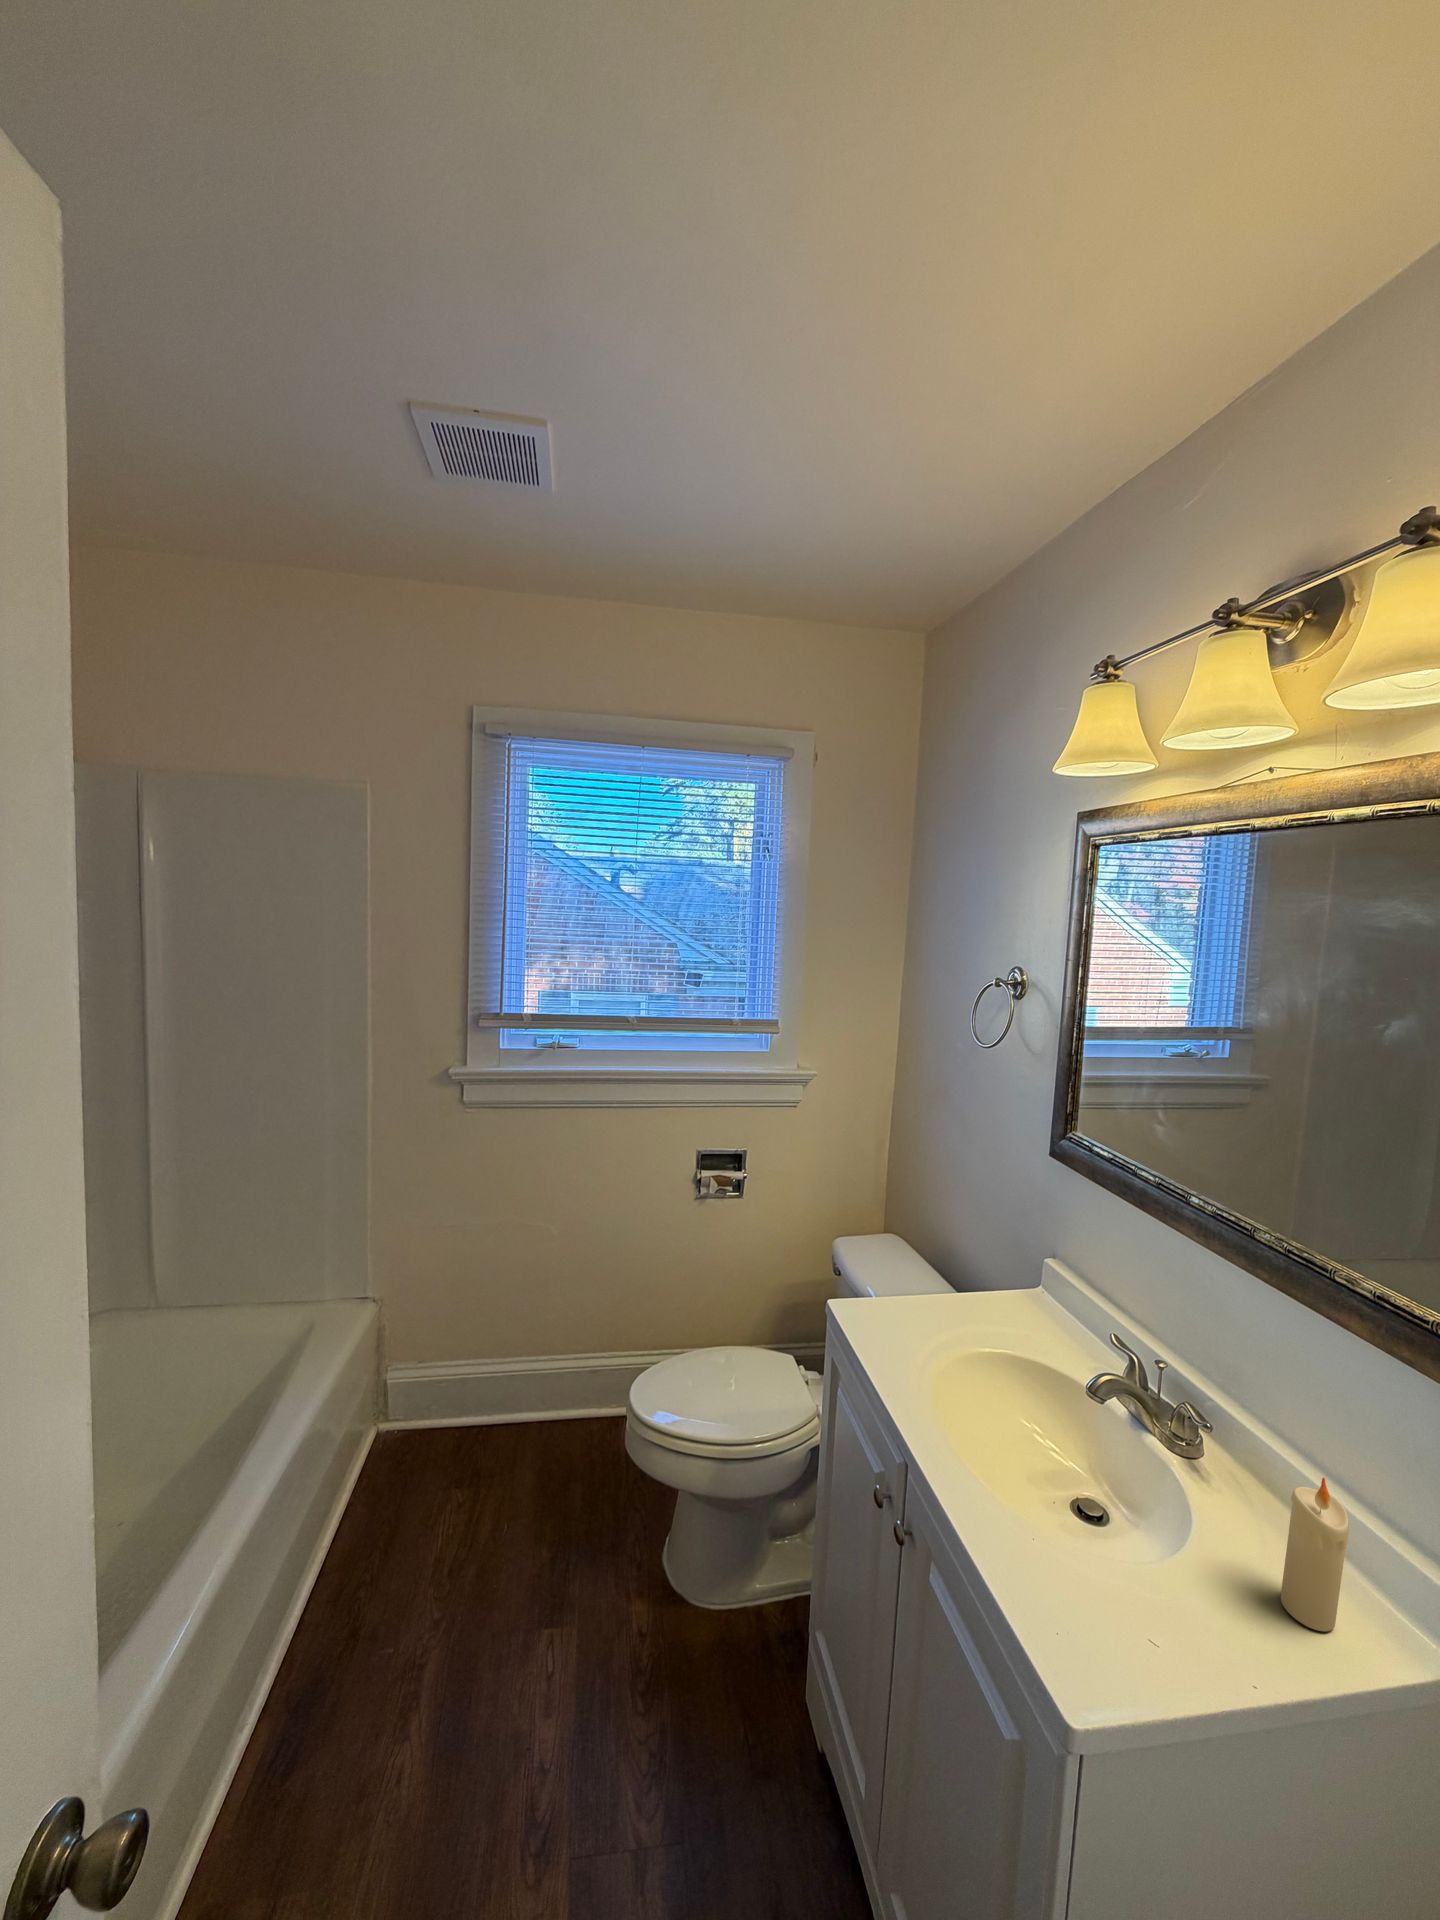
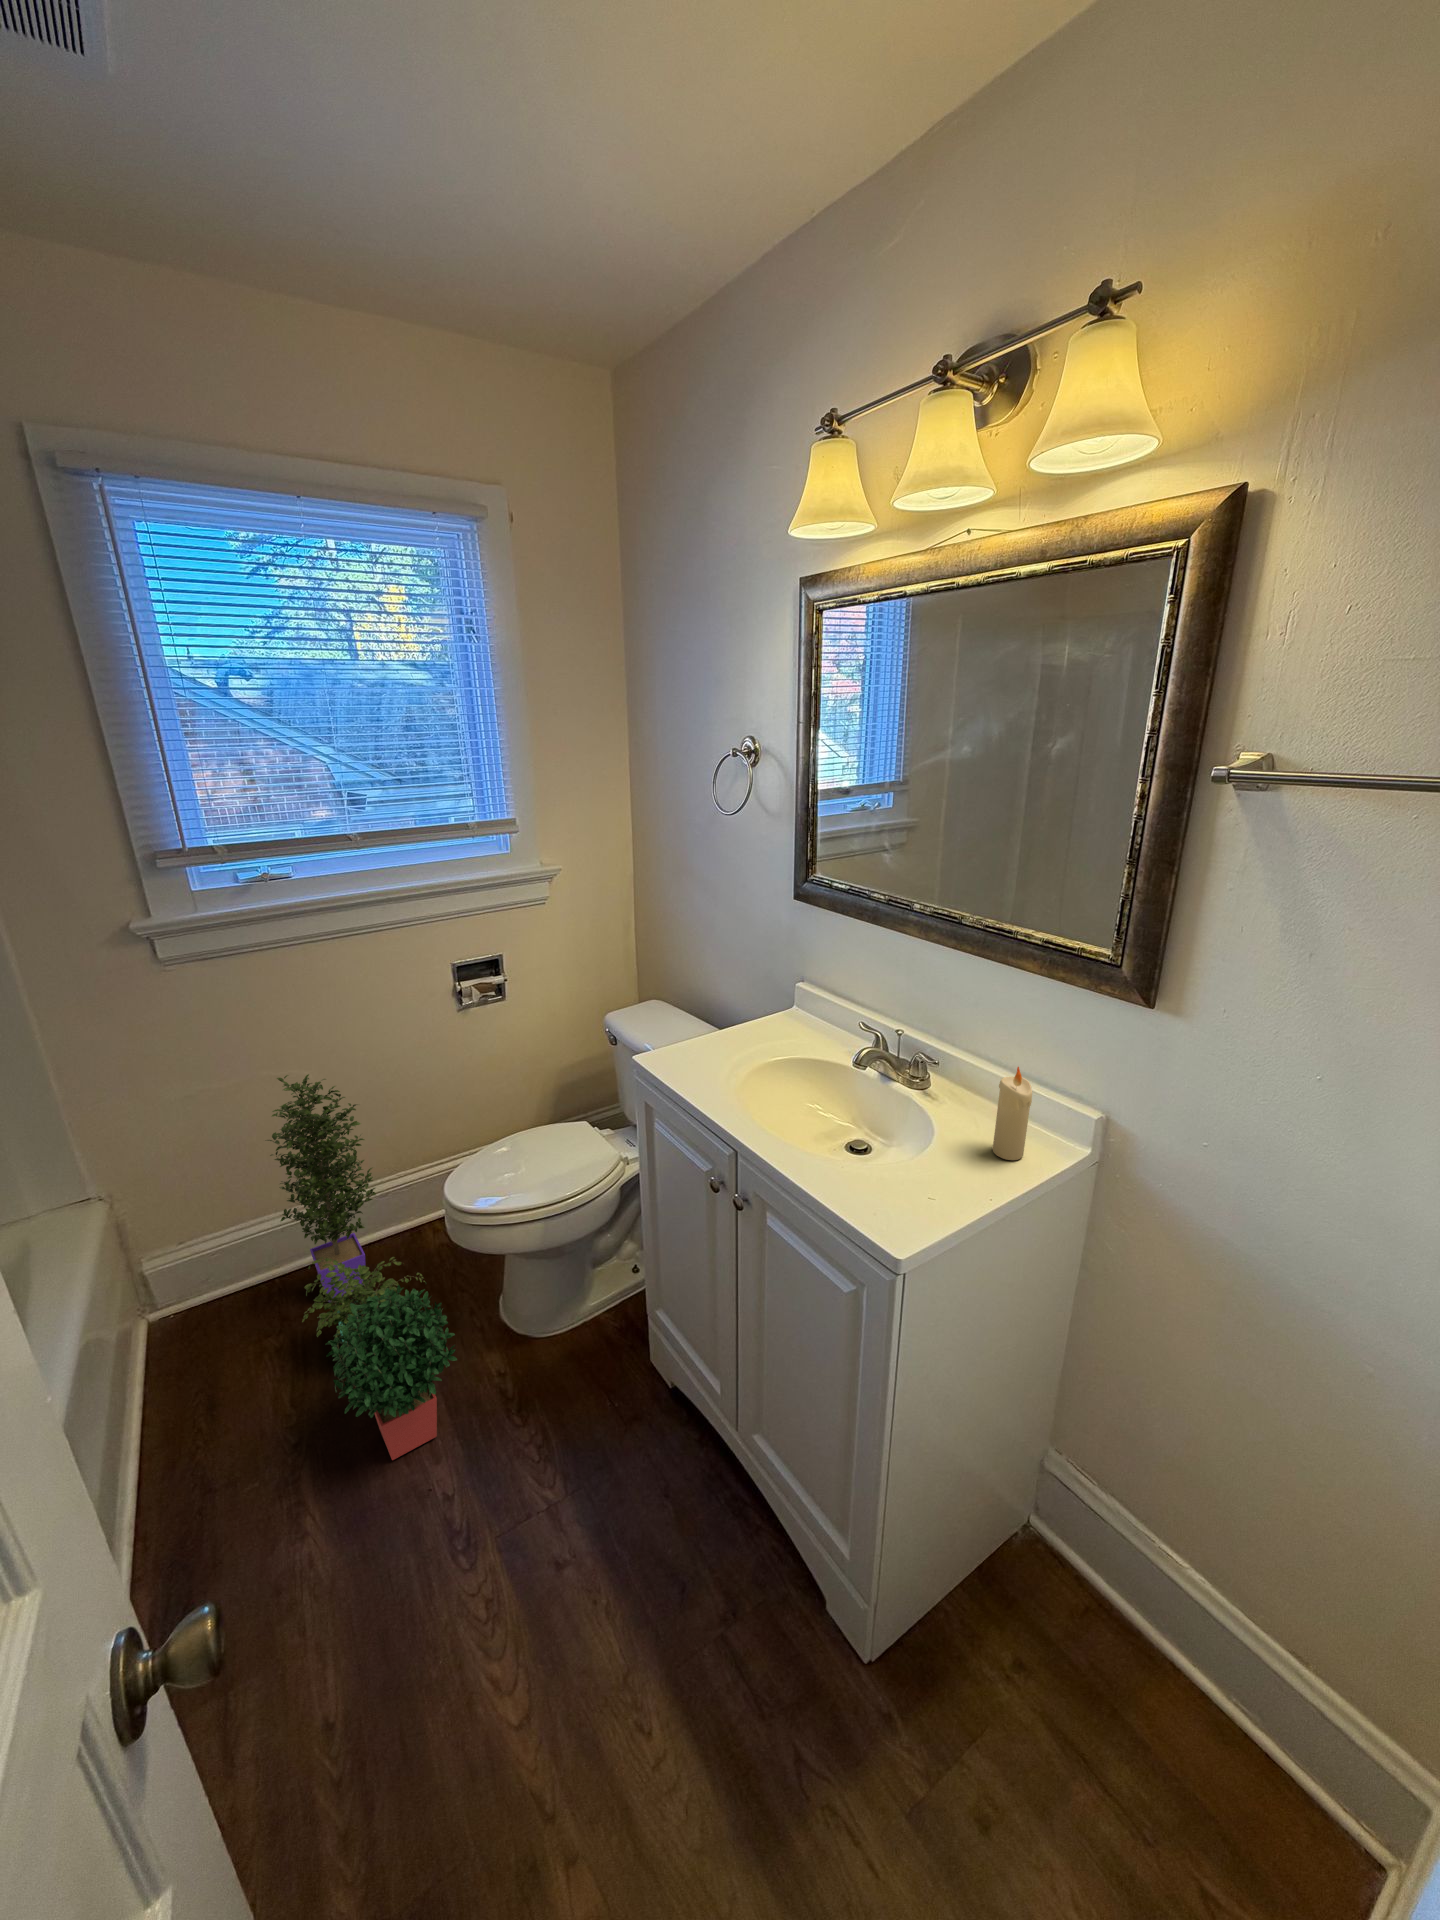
potted plant: none [474,1228,598,1690] -> present [266,1074,457,1460]

